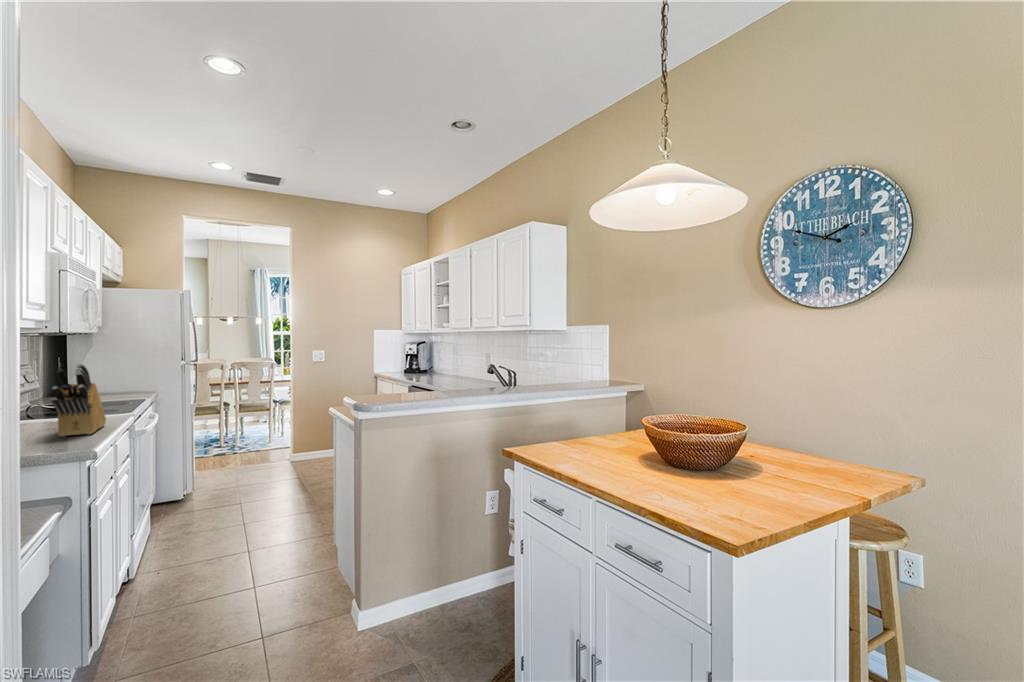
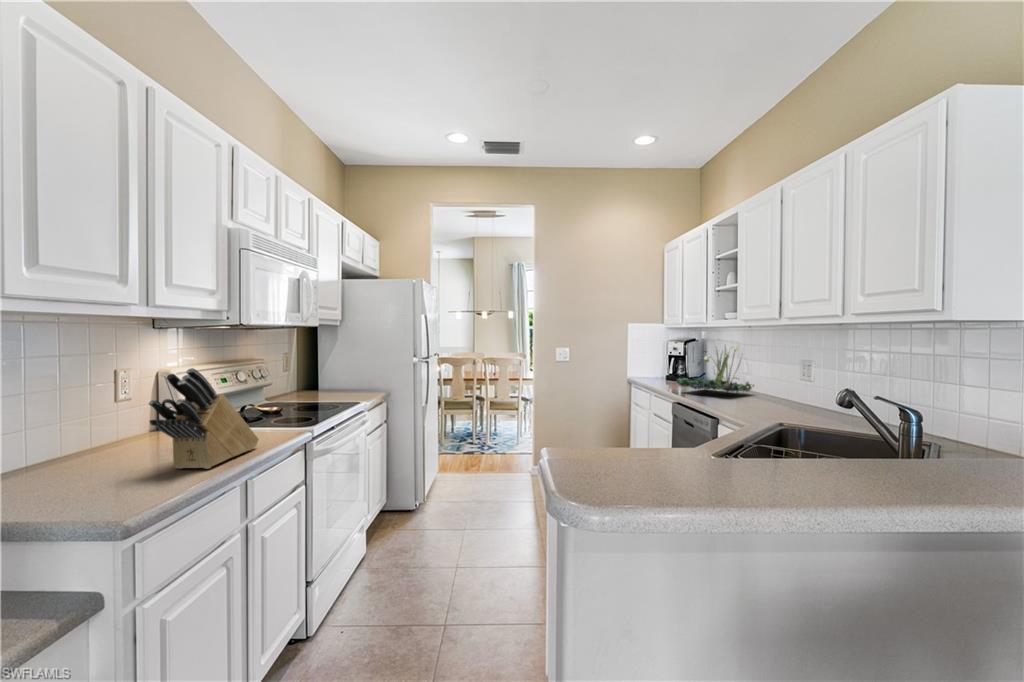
plant: none [411,344,460,376] -> present [677,347,754,392]

